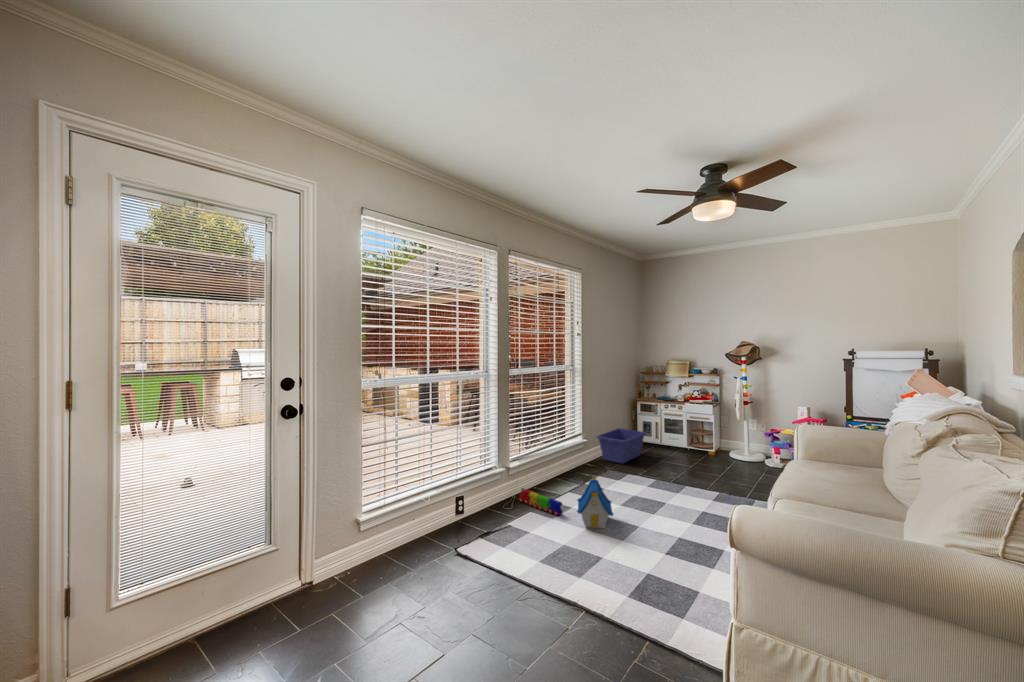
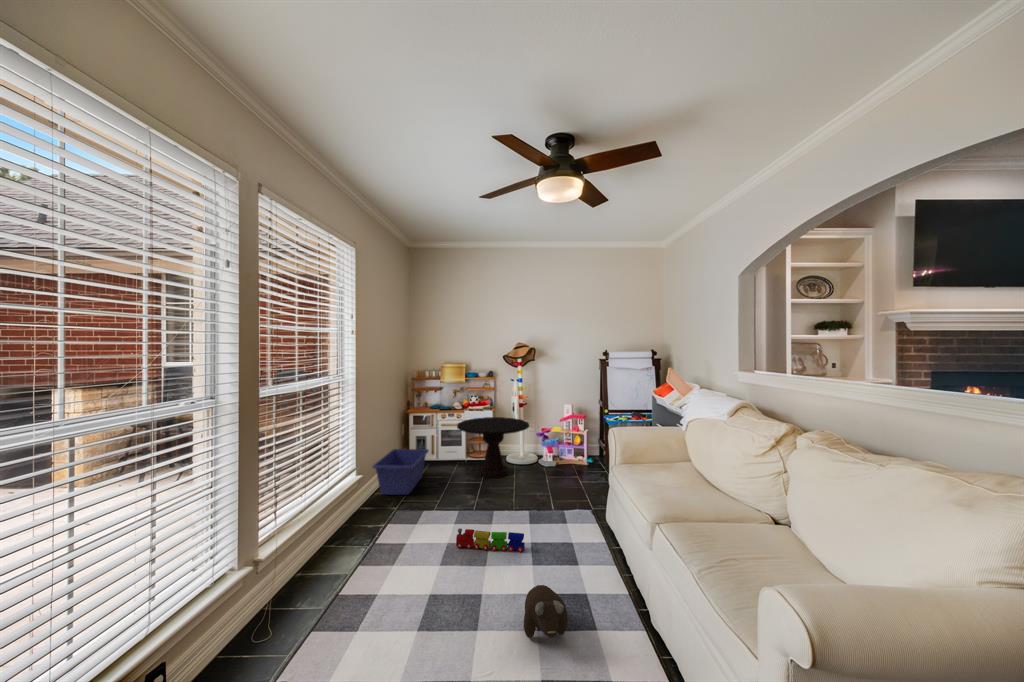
side table: none [671,411,747,468] -> present [457,417,529,478]
toy house: present [577,477,614,528] -> none [389,541,458,636]
toy train: present [519,488,562,515] -> present [456,528,525,552]
plush toy: none [649,520,681,555] -> present [524,585,568,638]

